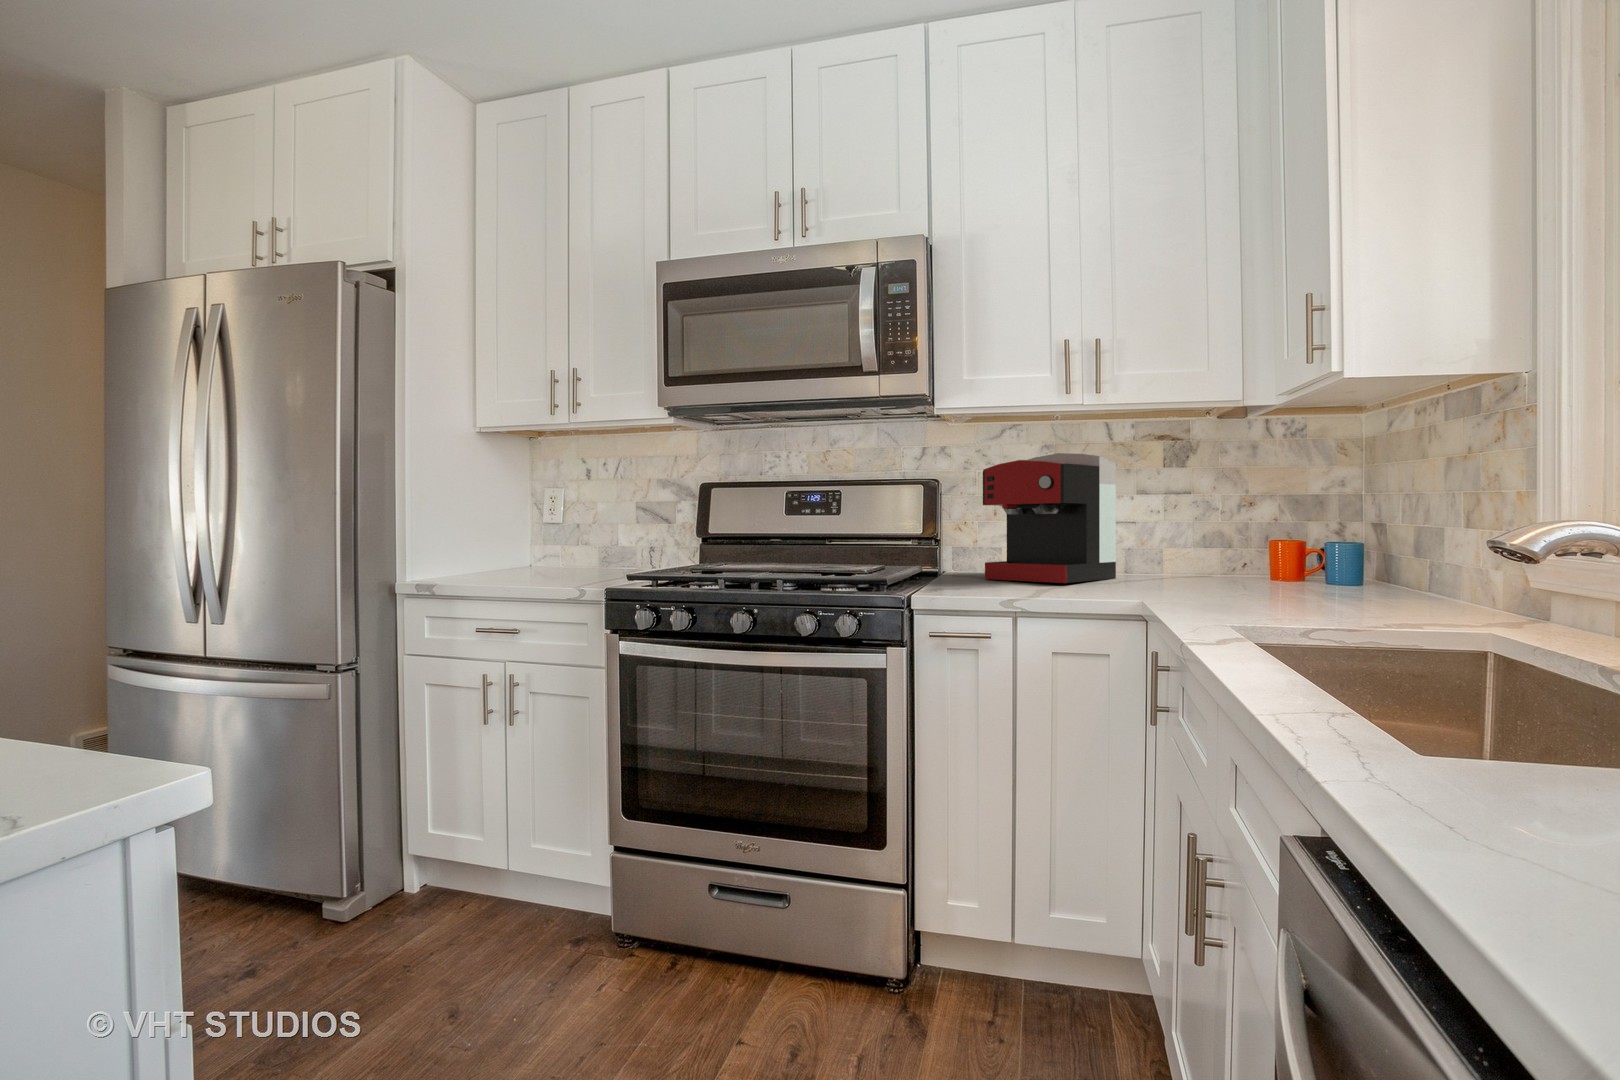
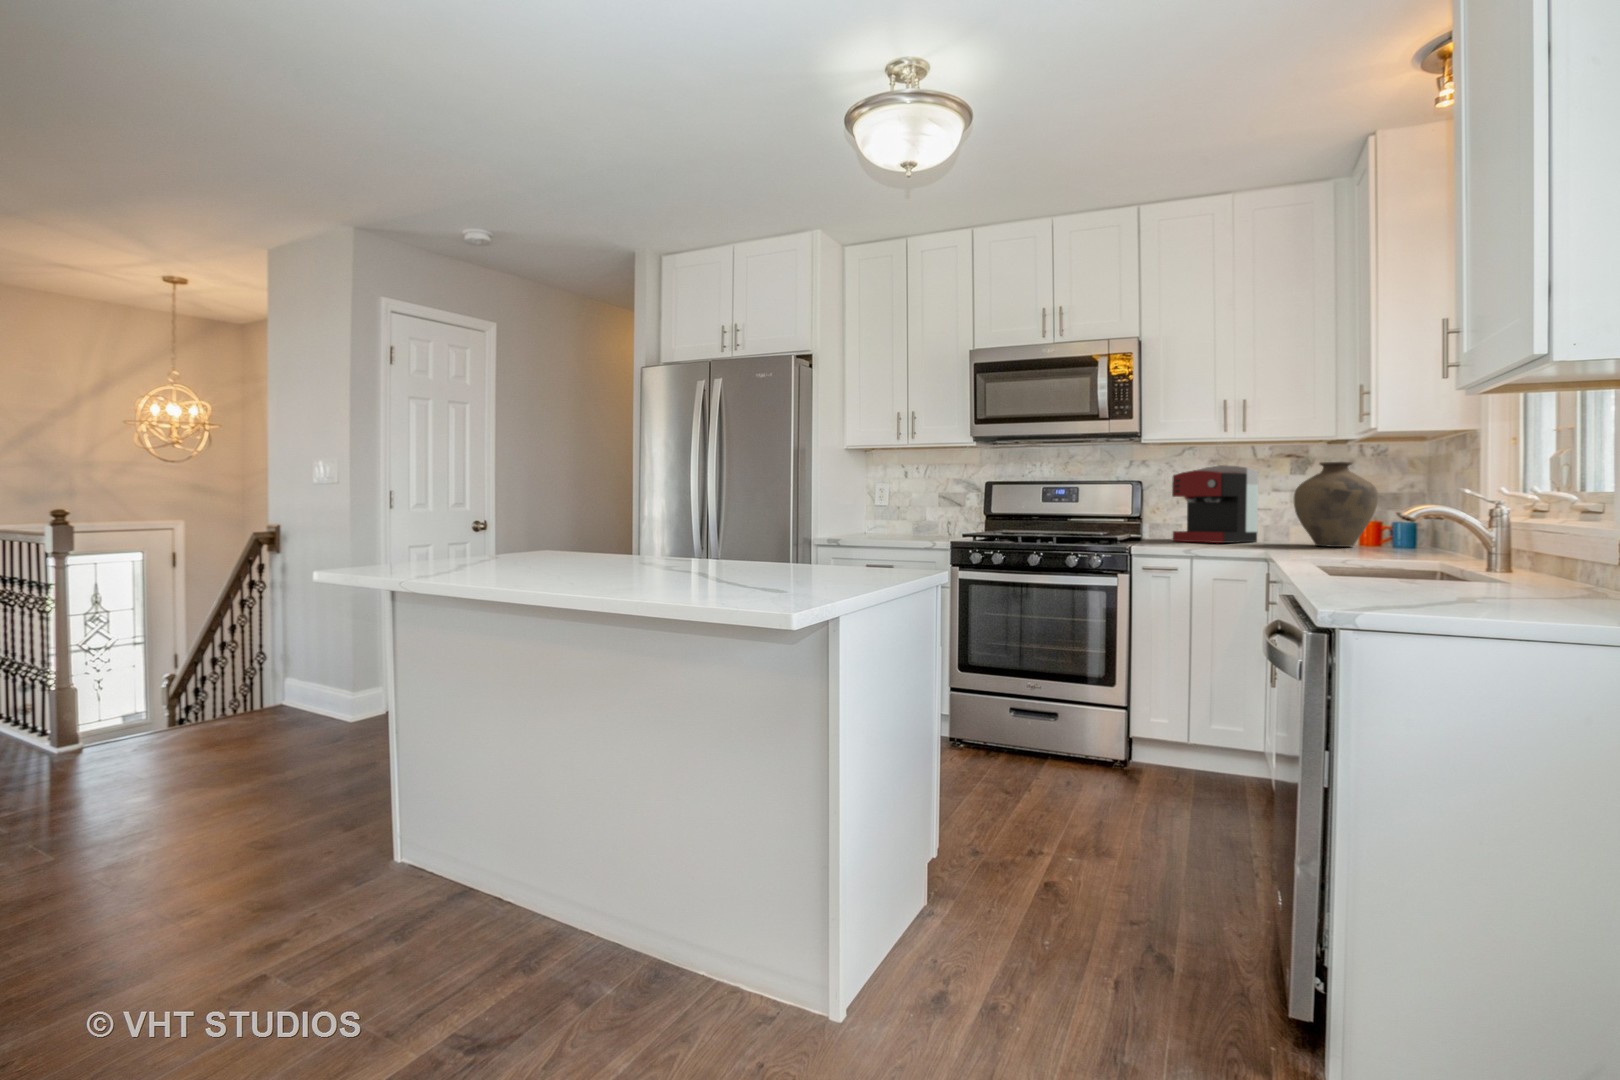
vase: none [1178,442,1321,590] -> present [1294,462,1378,547]

